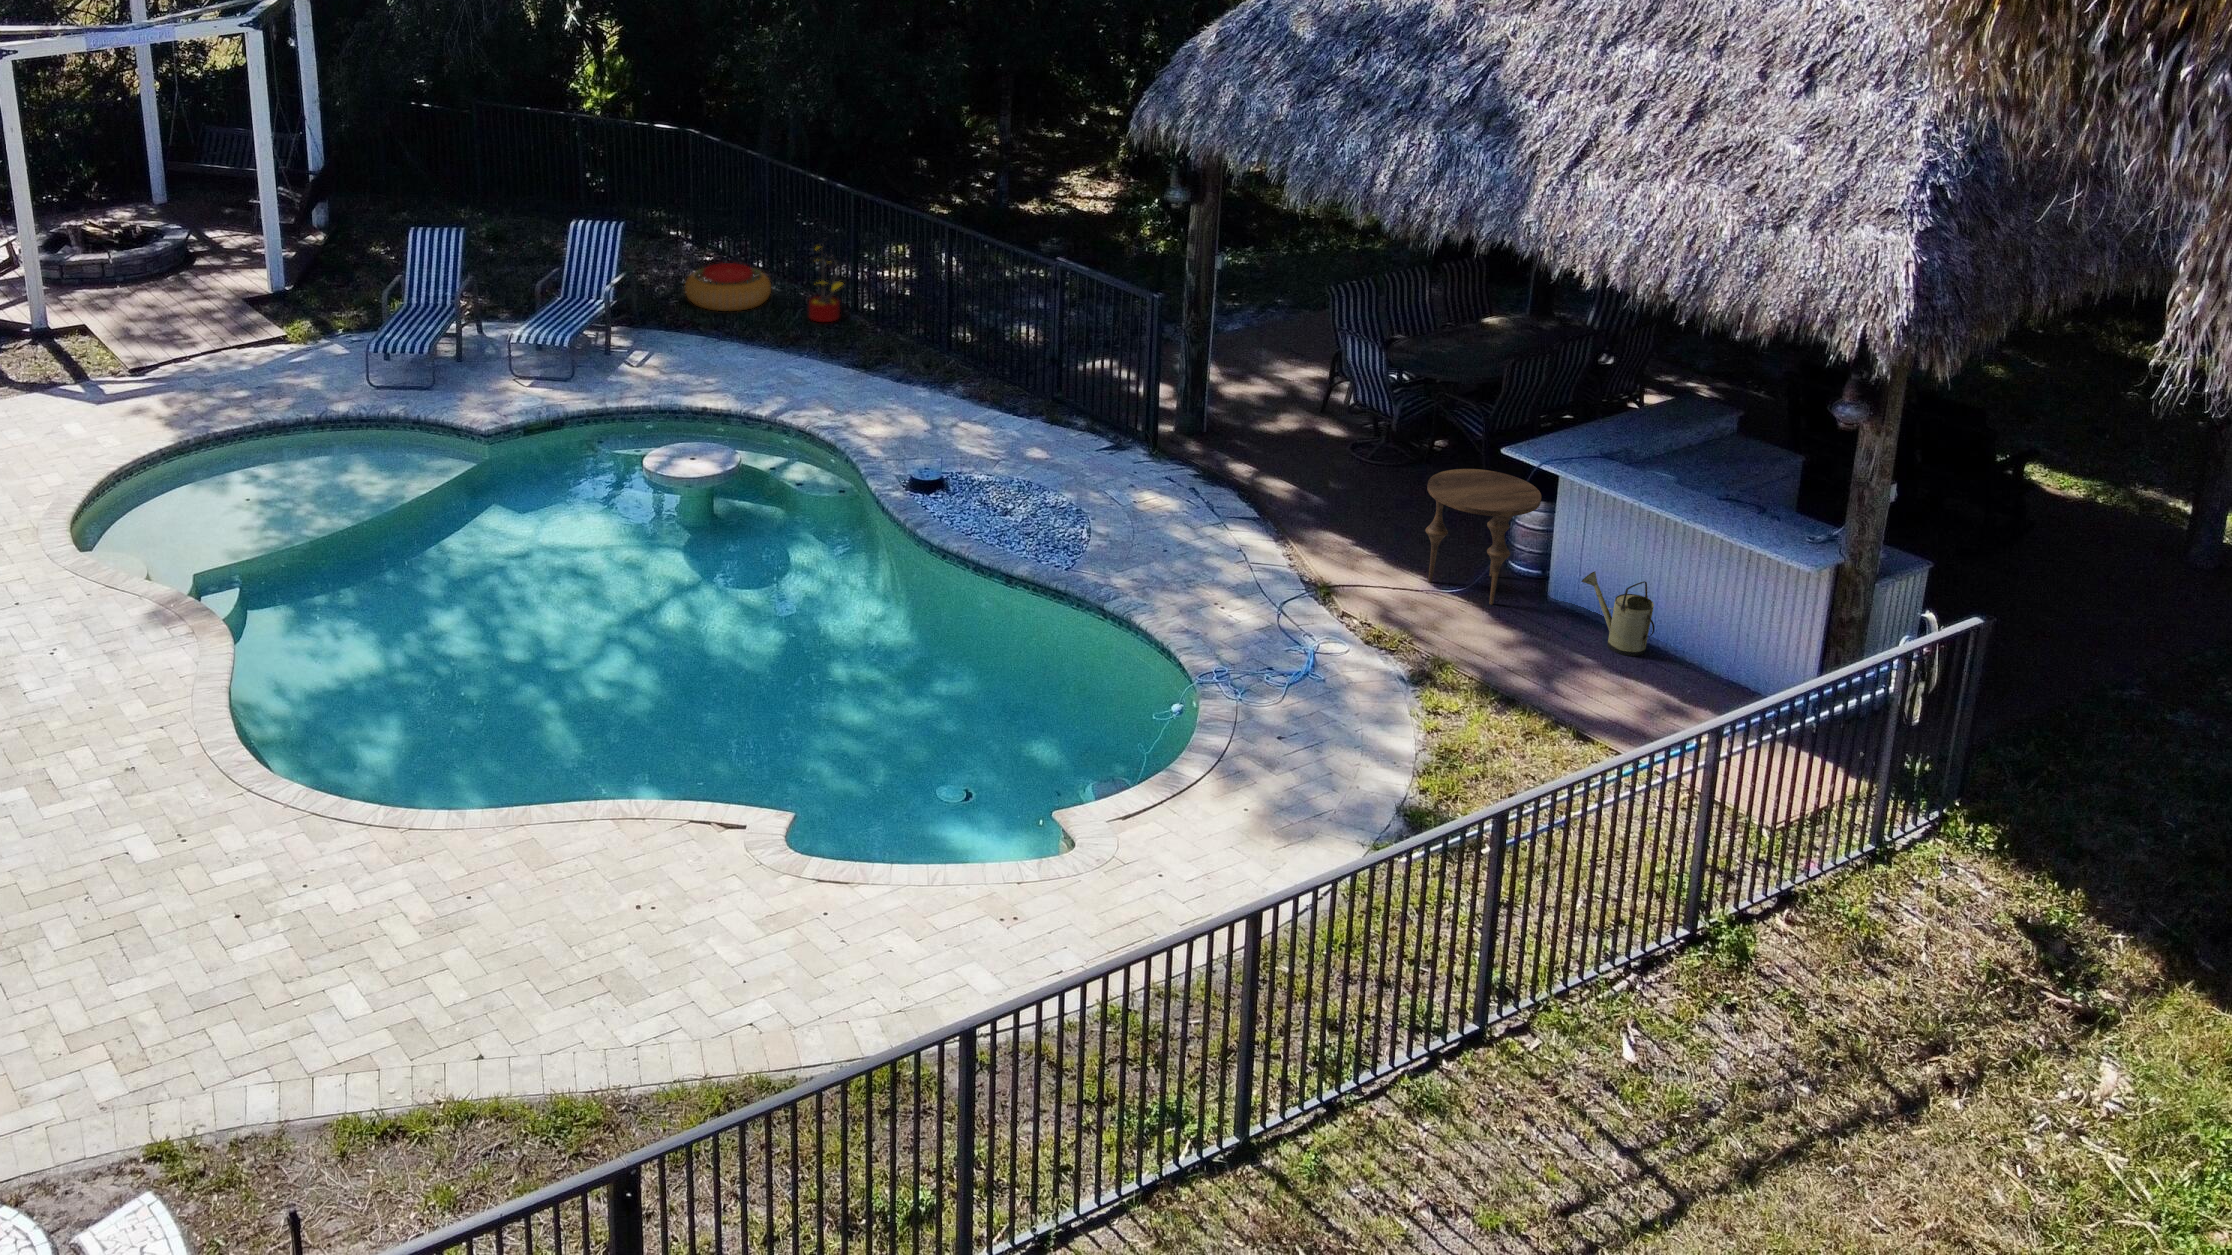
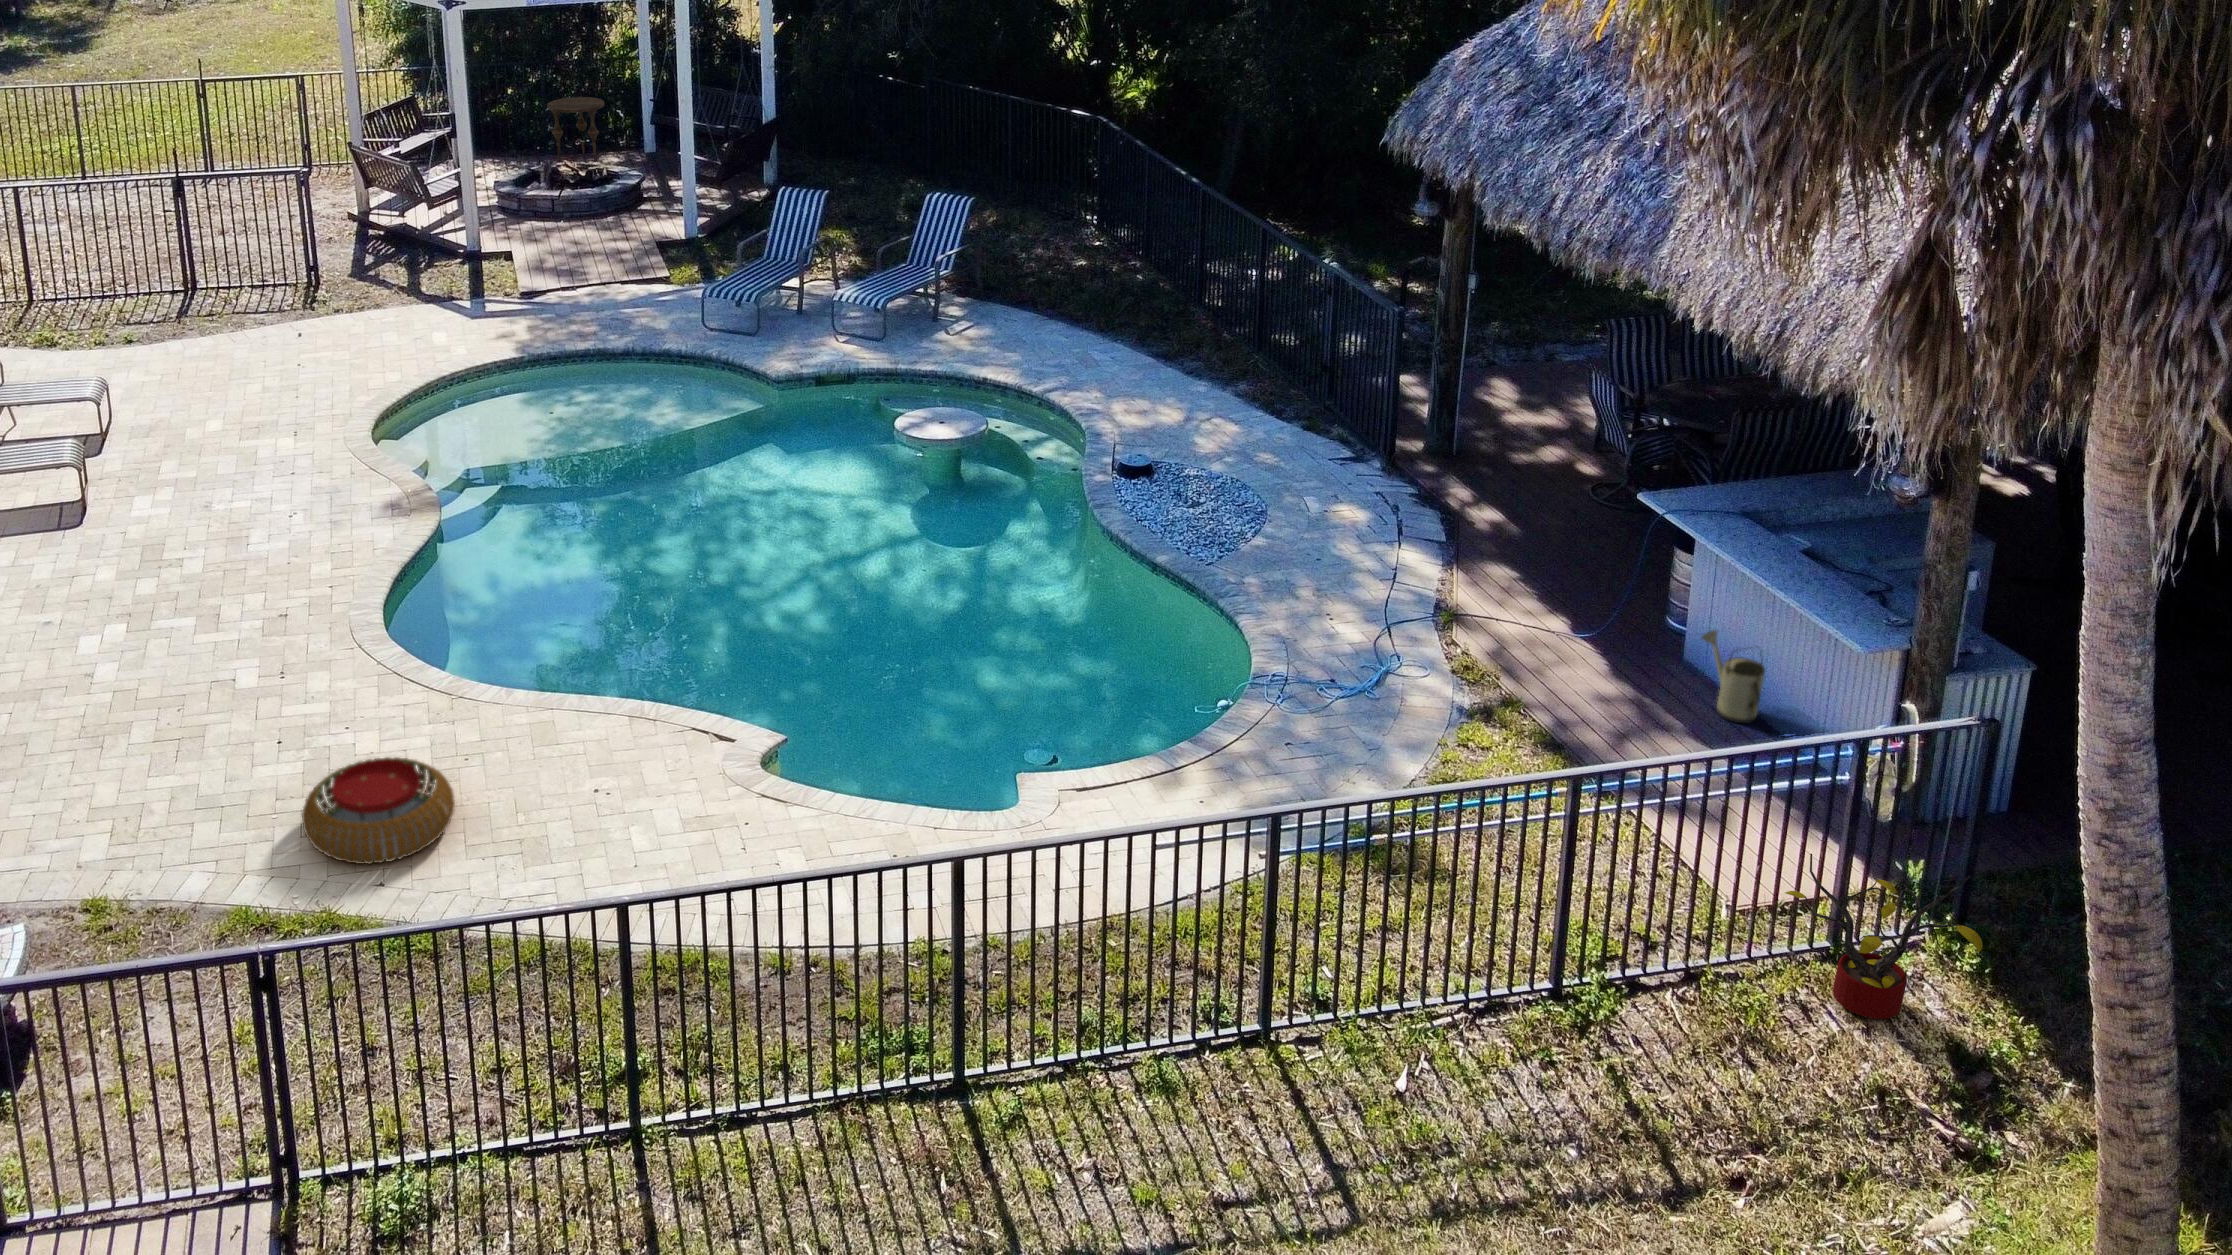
decorative plant: present [809,247,843,322] -> present [1785,854,1982,1019]
pouf: present [685,263,771,311] -> present [302,757,455,864]
side table: present [1426,469,1542,605] -> present [547,97,604,162]

